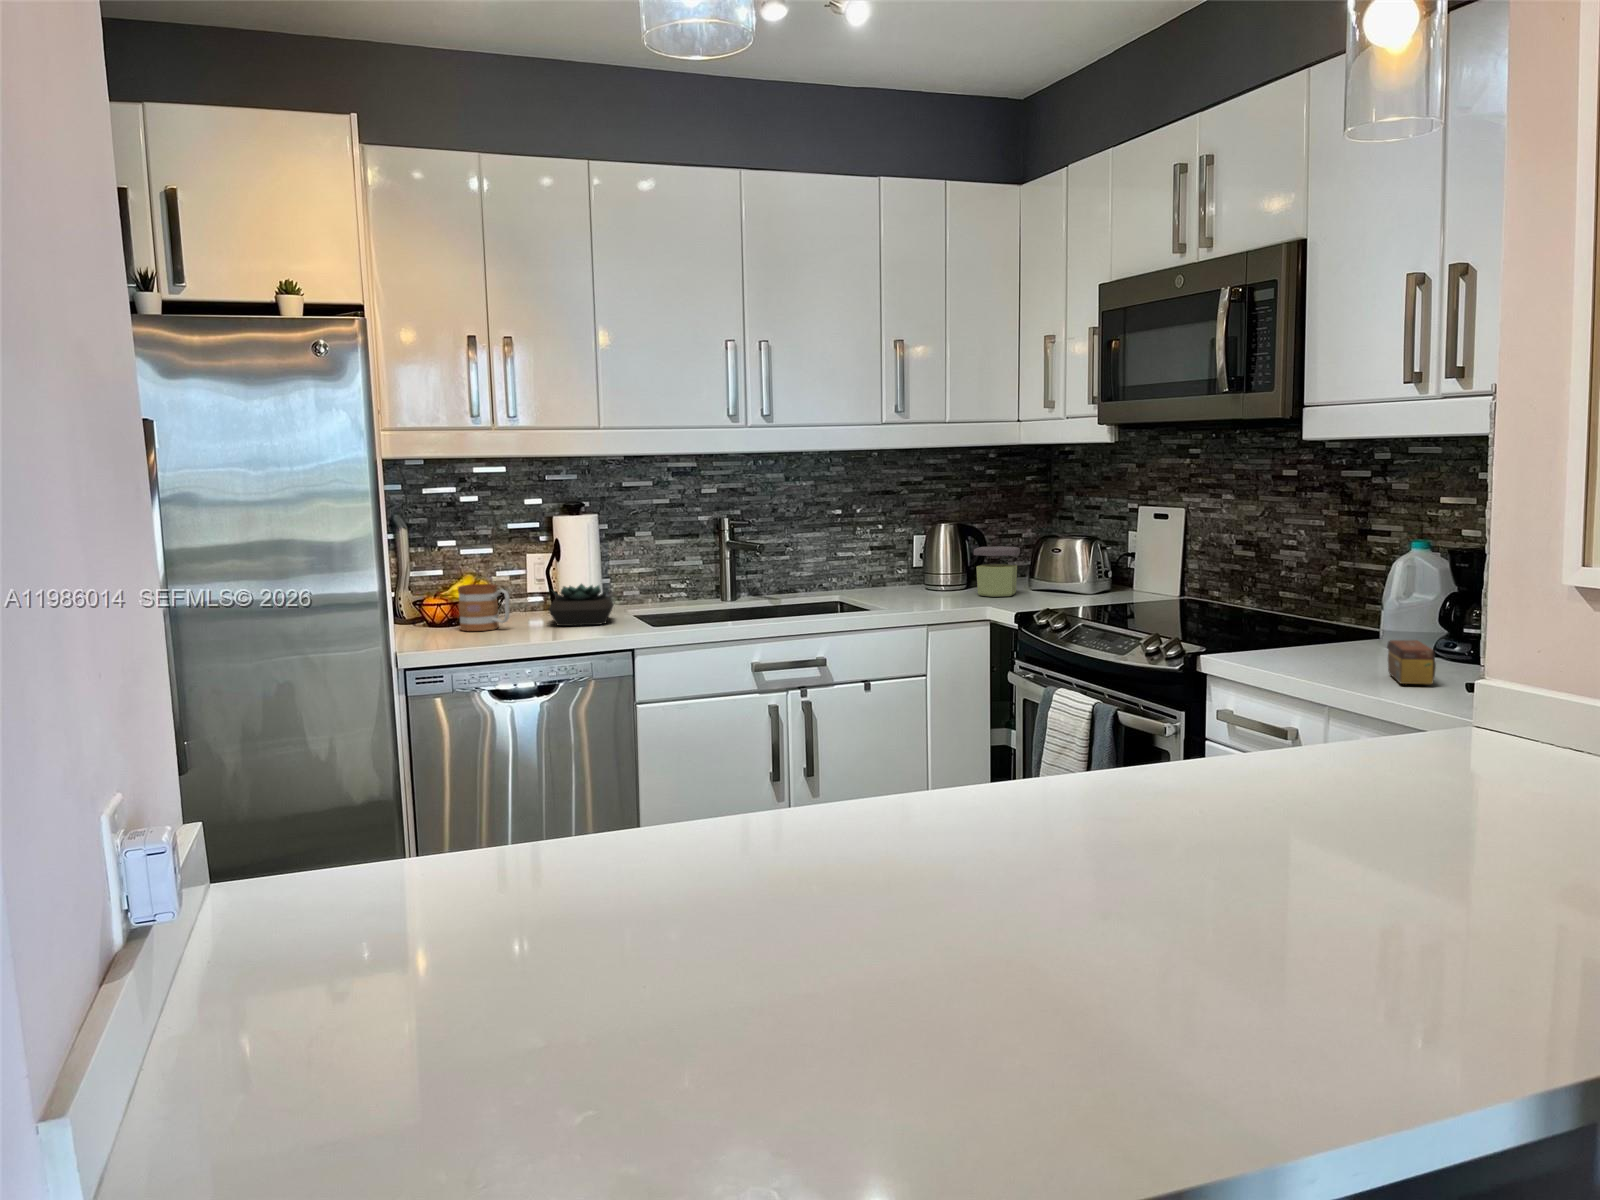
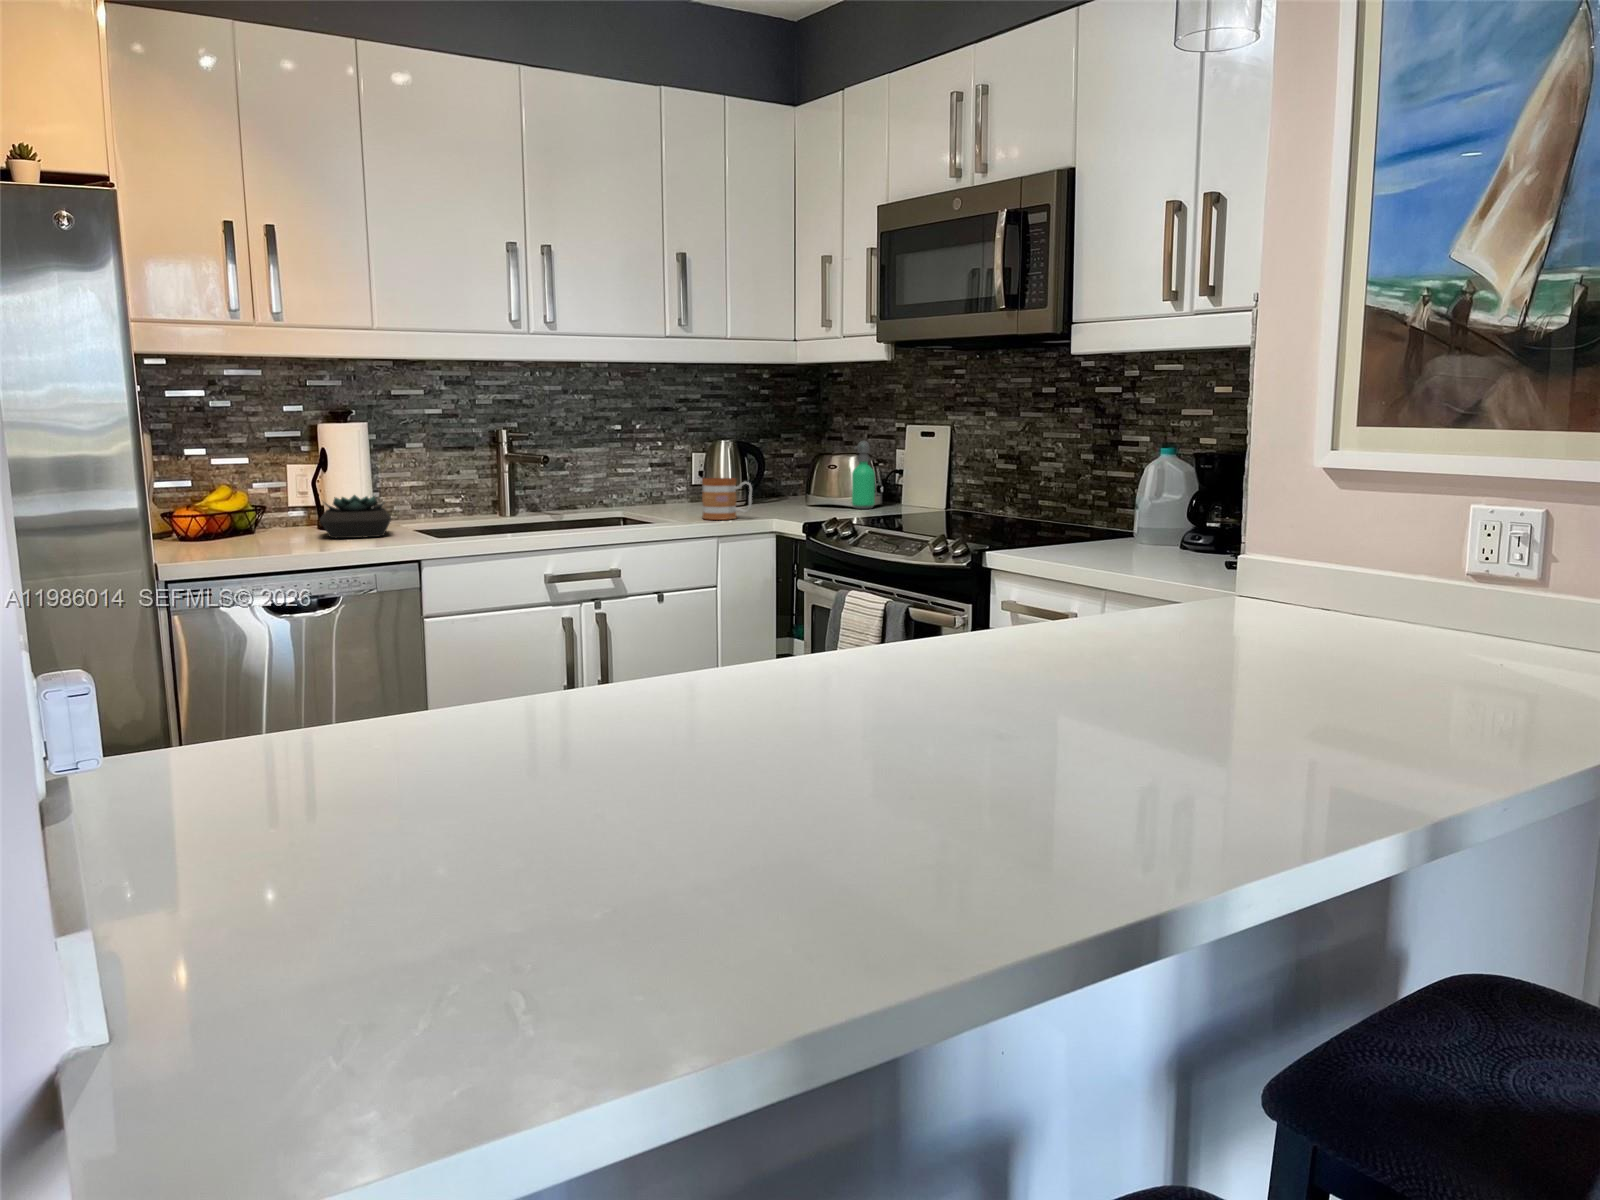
soap dispenser: none [1078,524,1103,595] -> present [852,441,875,509]
jar: present [974,546,1020,597] -> none [754,462,797,511]
mug: present [458,584,510,631] -> present [702,478,752,520]
tea box: present [1387,640,1436,684] -> none [1151,532,1195,569]

